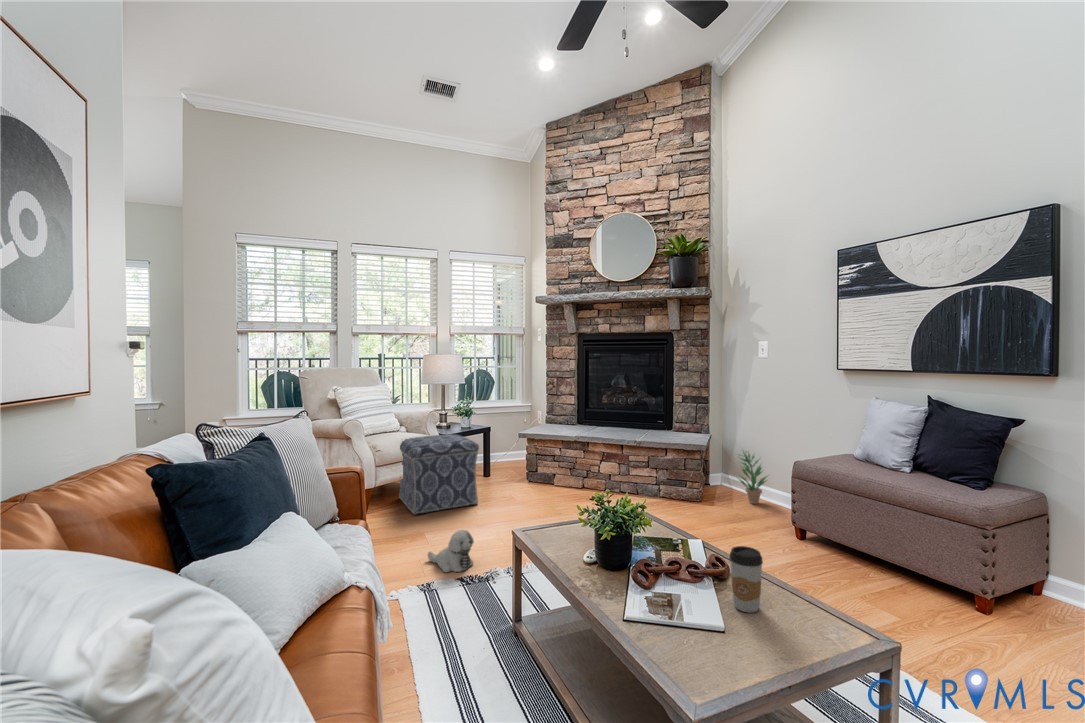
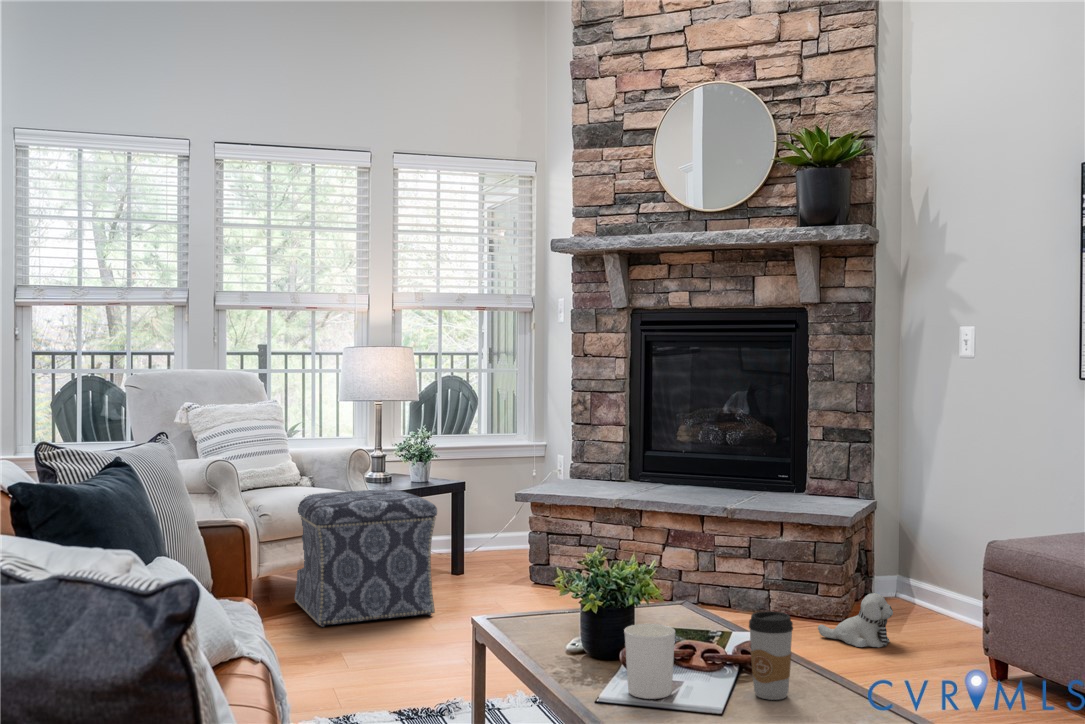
potted plant: present [739,451,768,504] -> none [912,525,975,628]
plush toy: present [428,530,474,572] -> present [818,593,893,647]
candle holder: none [642,556,679,615] -> present [624,624,675,699]

